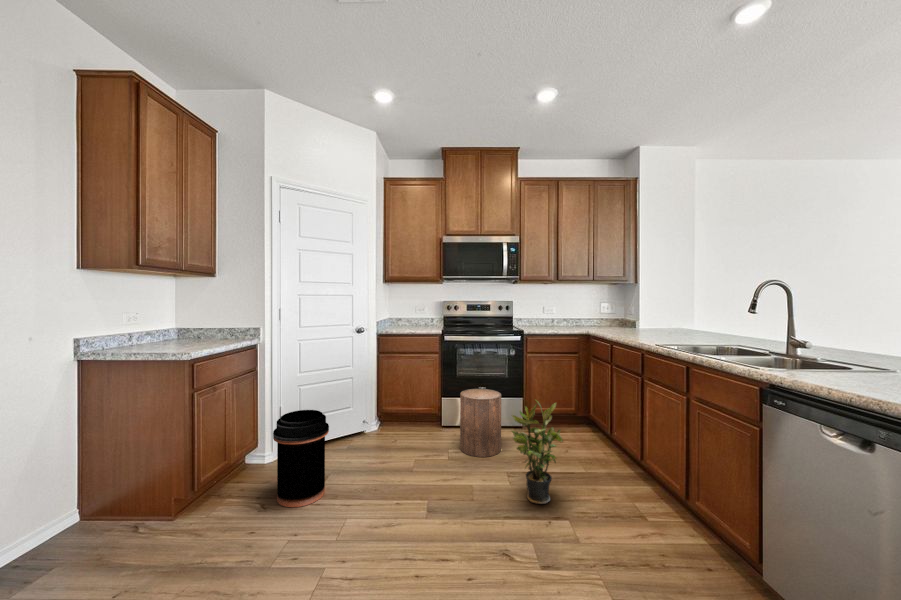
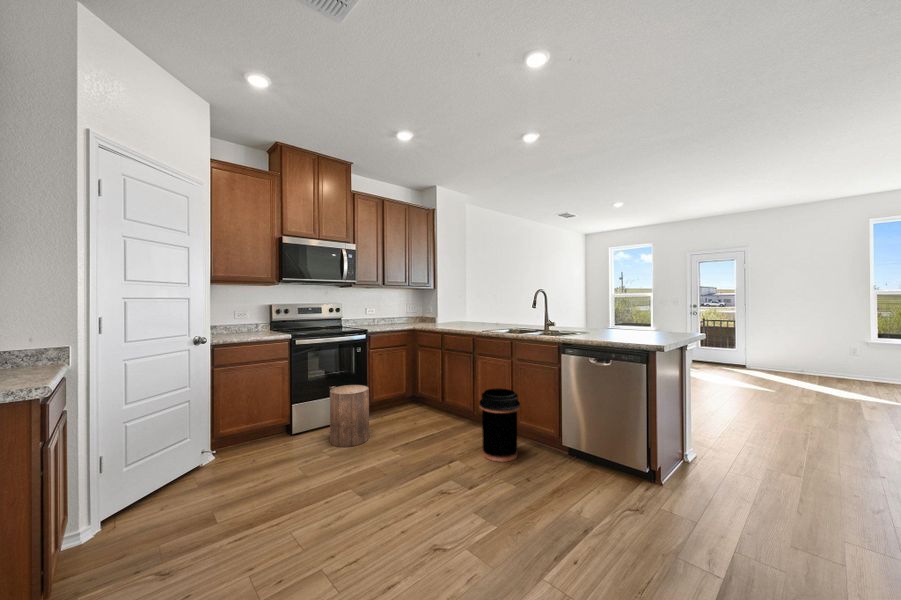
potted plant: present [512,400,563,504] -> none [407,379,444,460]
trash can: present [273,410,329,507] -> present [479,388,520,462]

